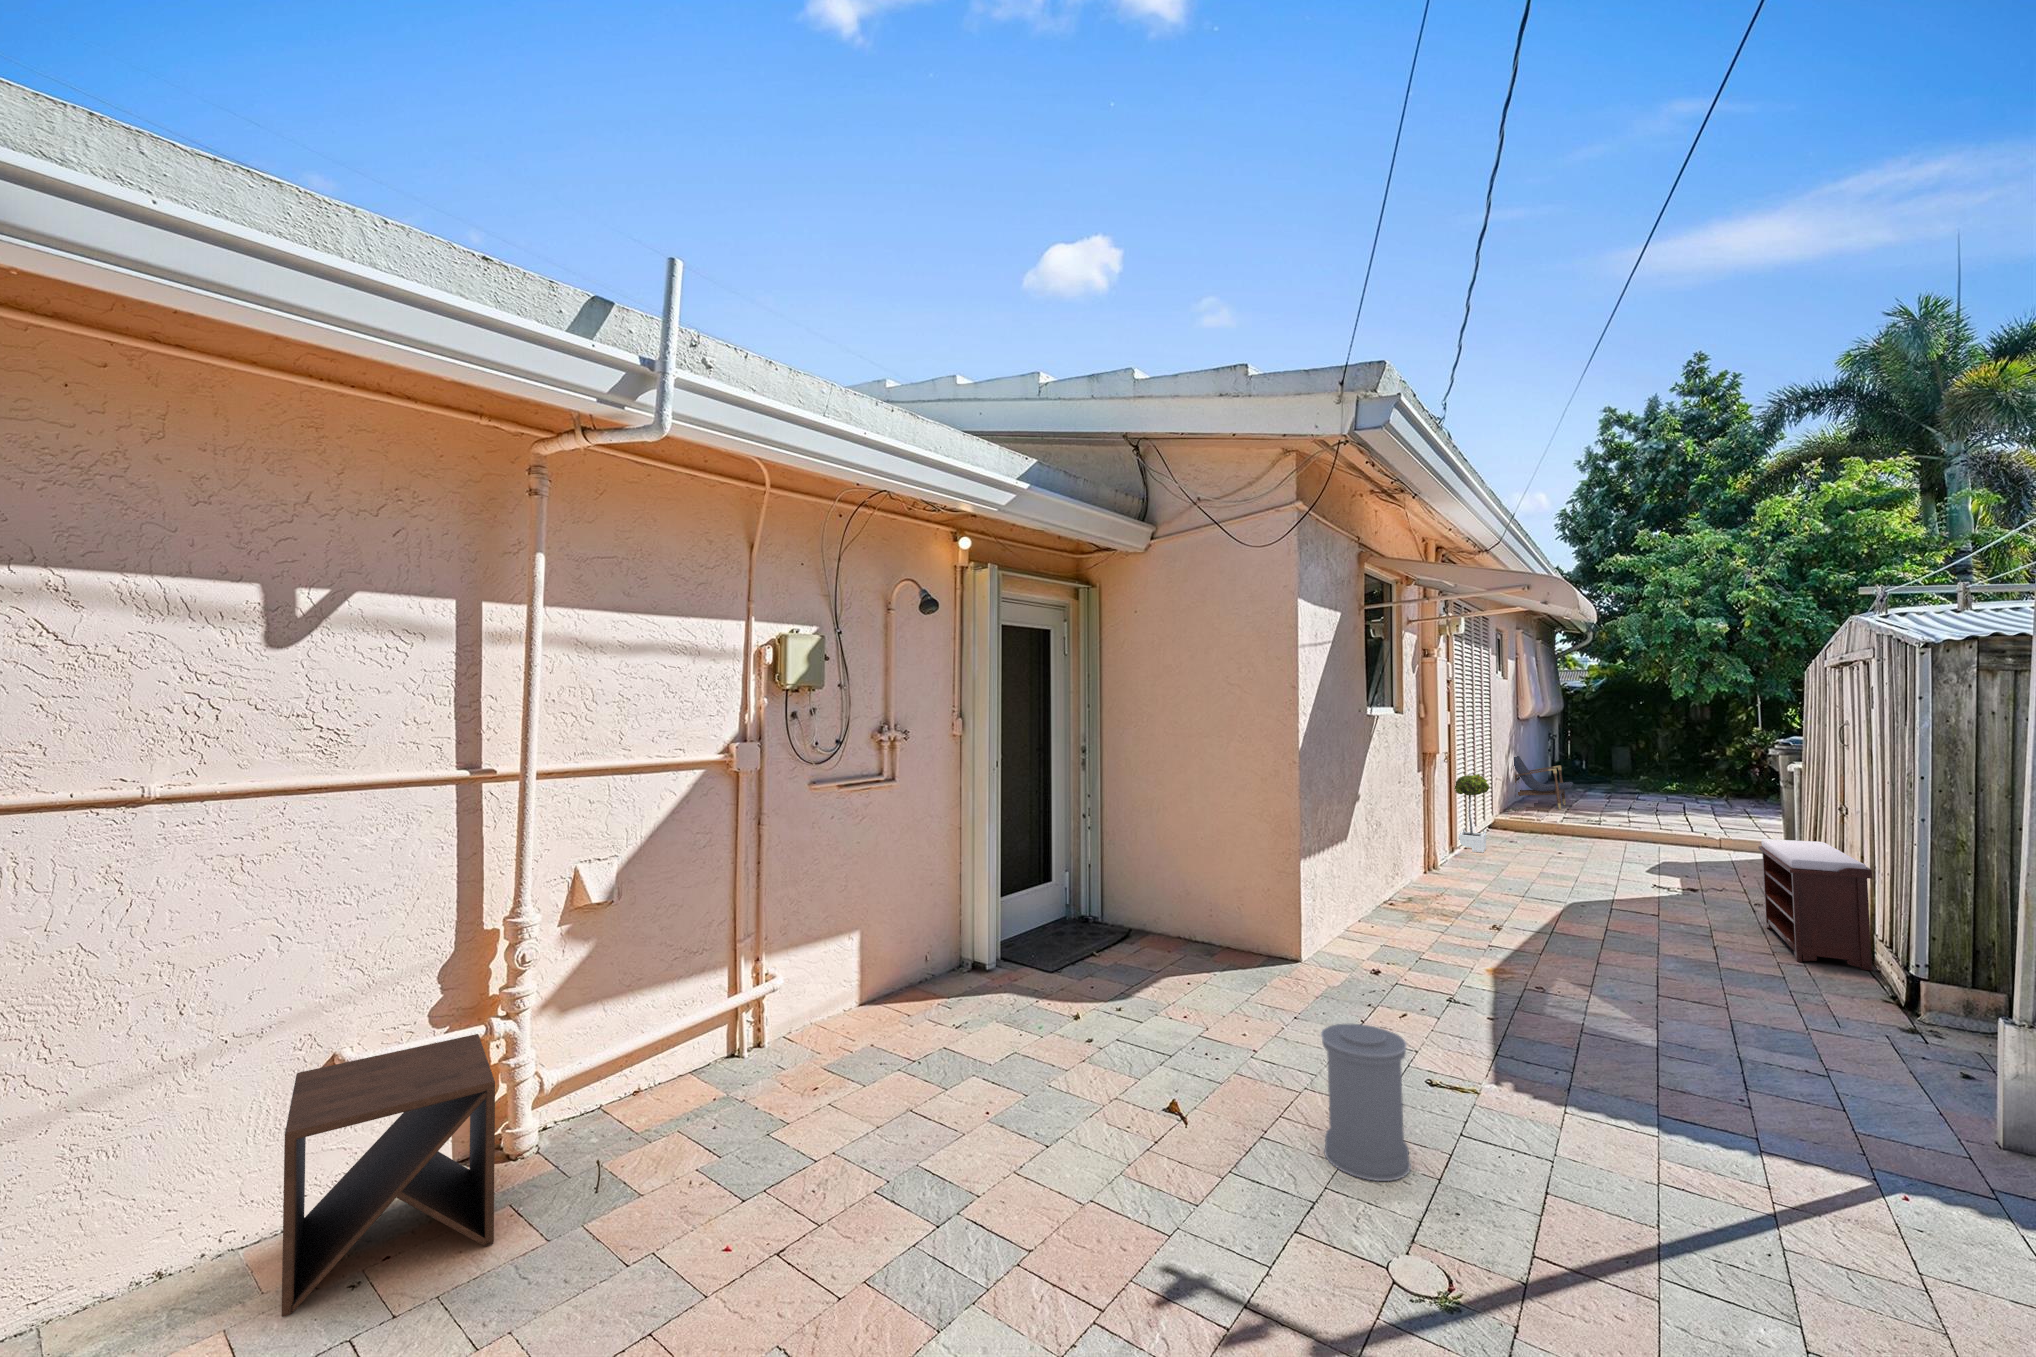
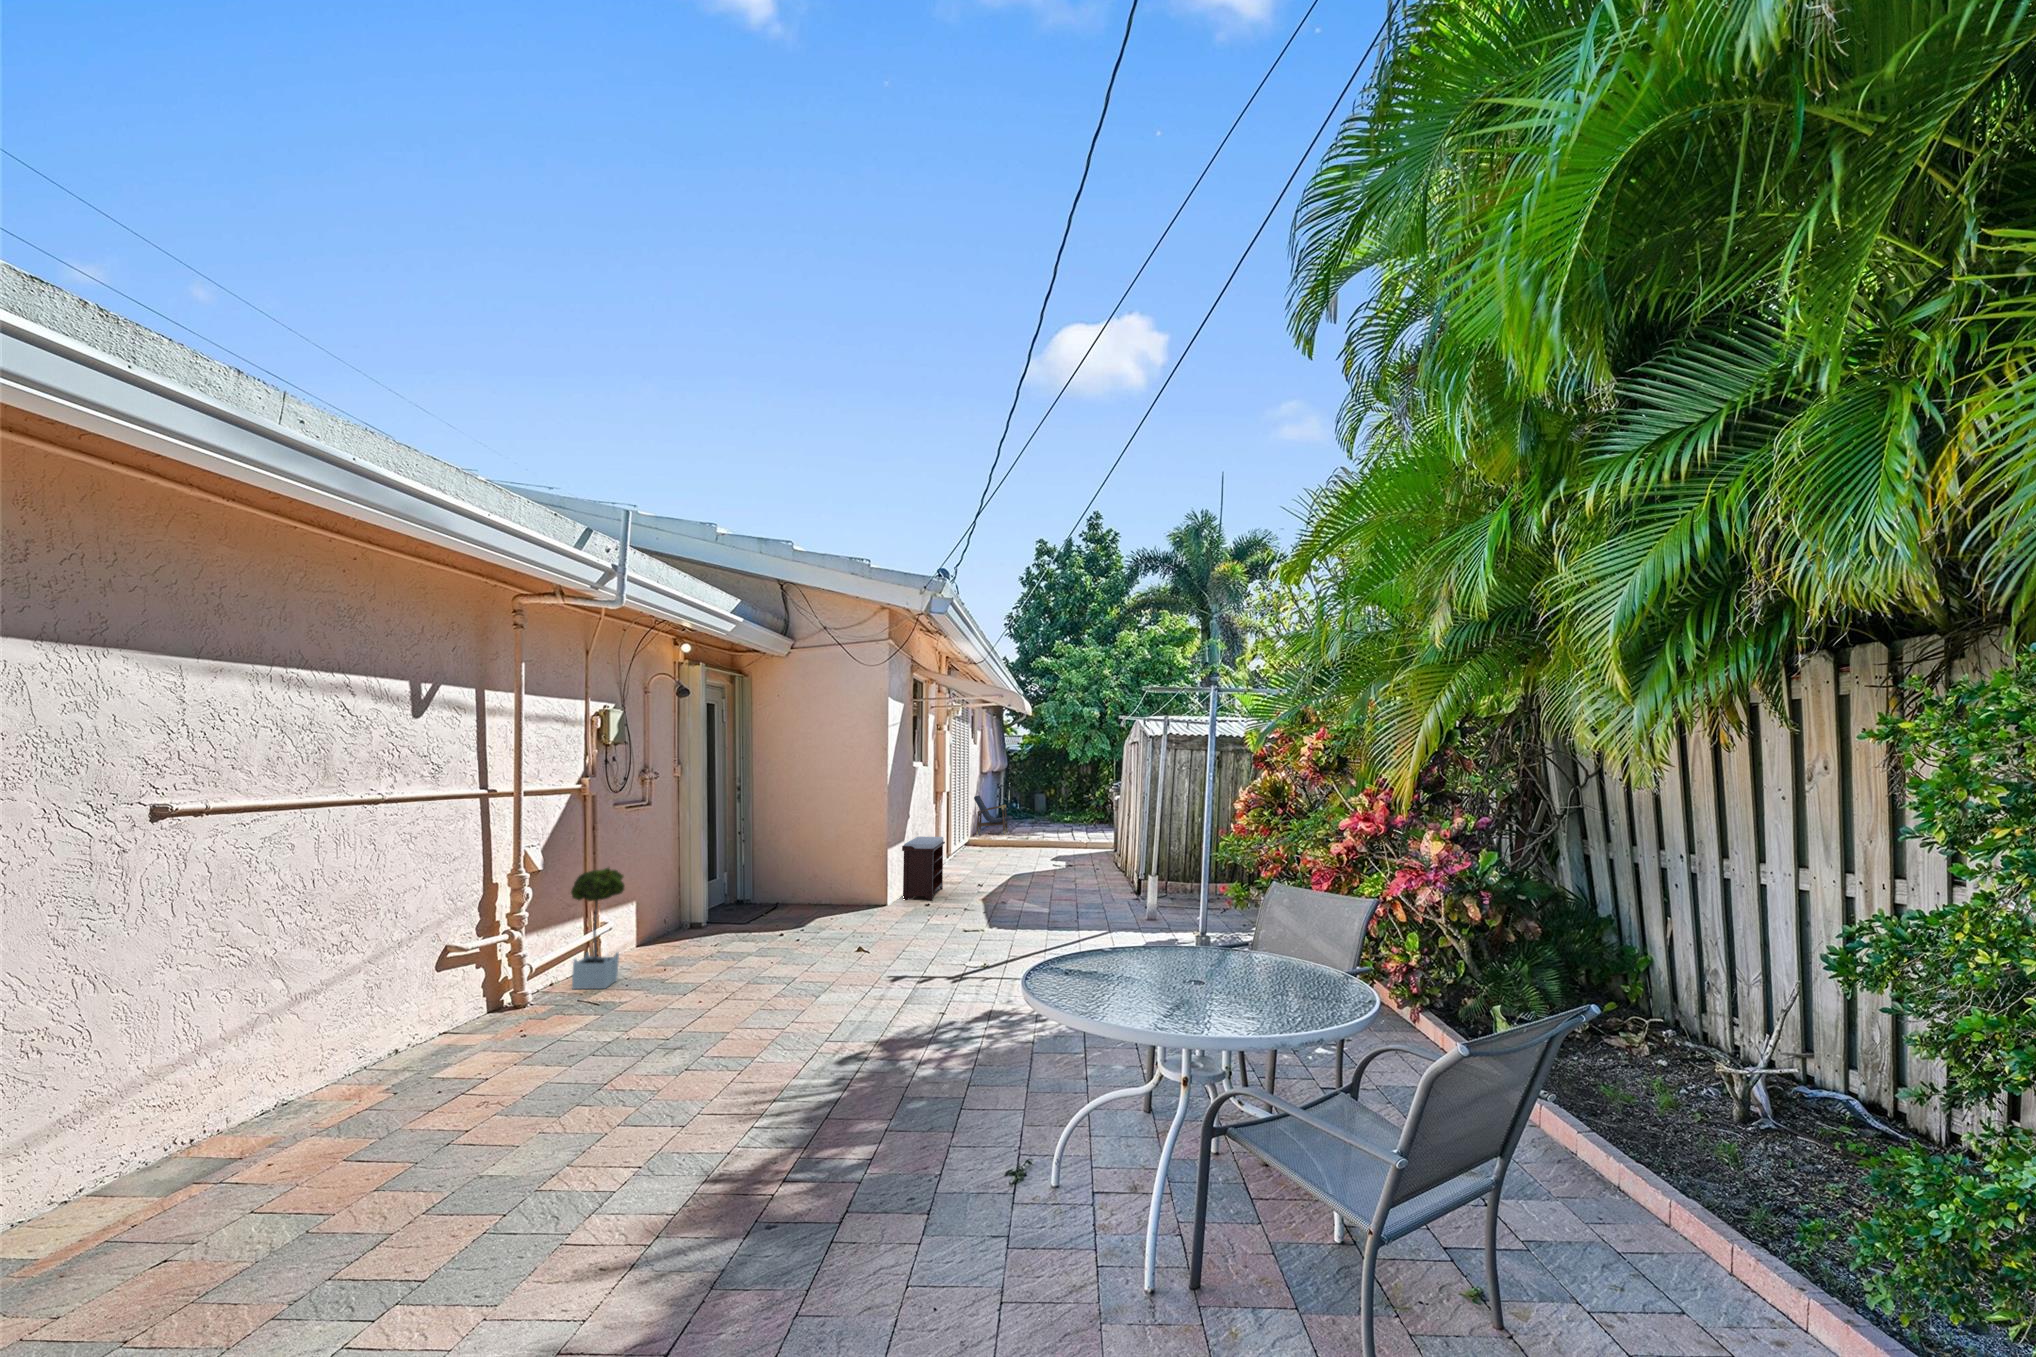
potted tree: present [1454,774,1490,853] -> present [571,868,624,989]
bench: present [1758,839,1872,970] -> present [902,837,945,900]
trash can: present [1321,1024,1411,1181] -> none [930,898,965,956]
side table: present [281,1034,495,1317] -> none [448,931,584,1041]

